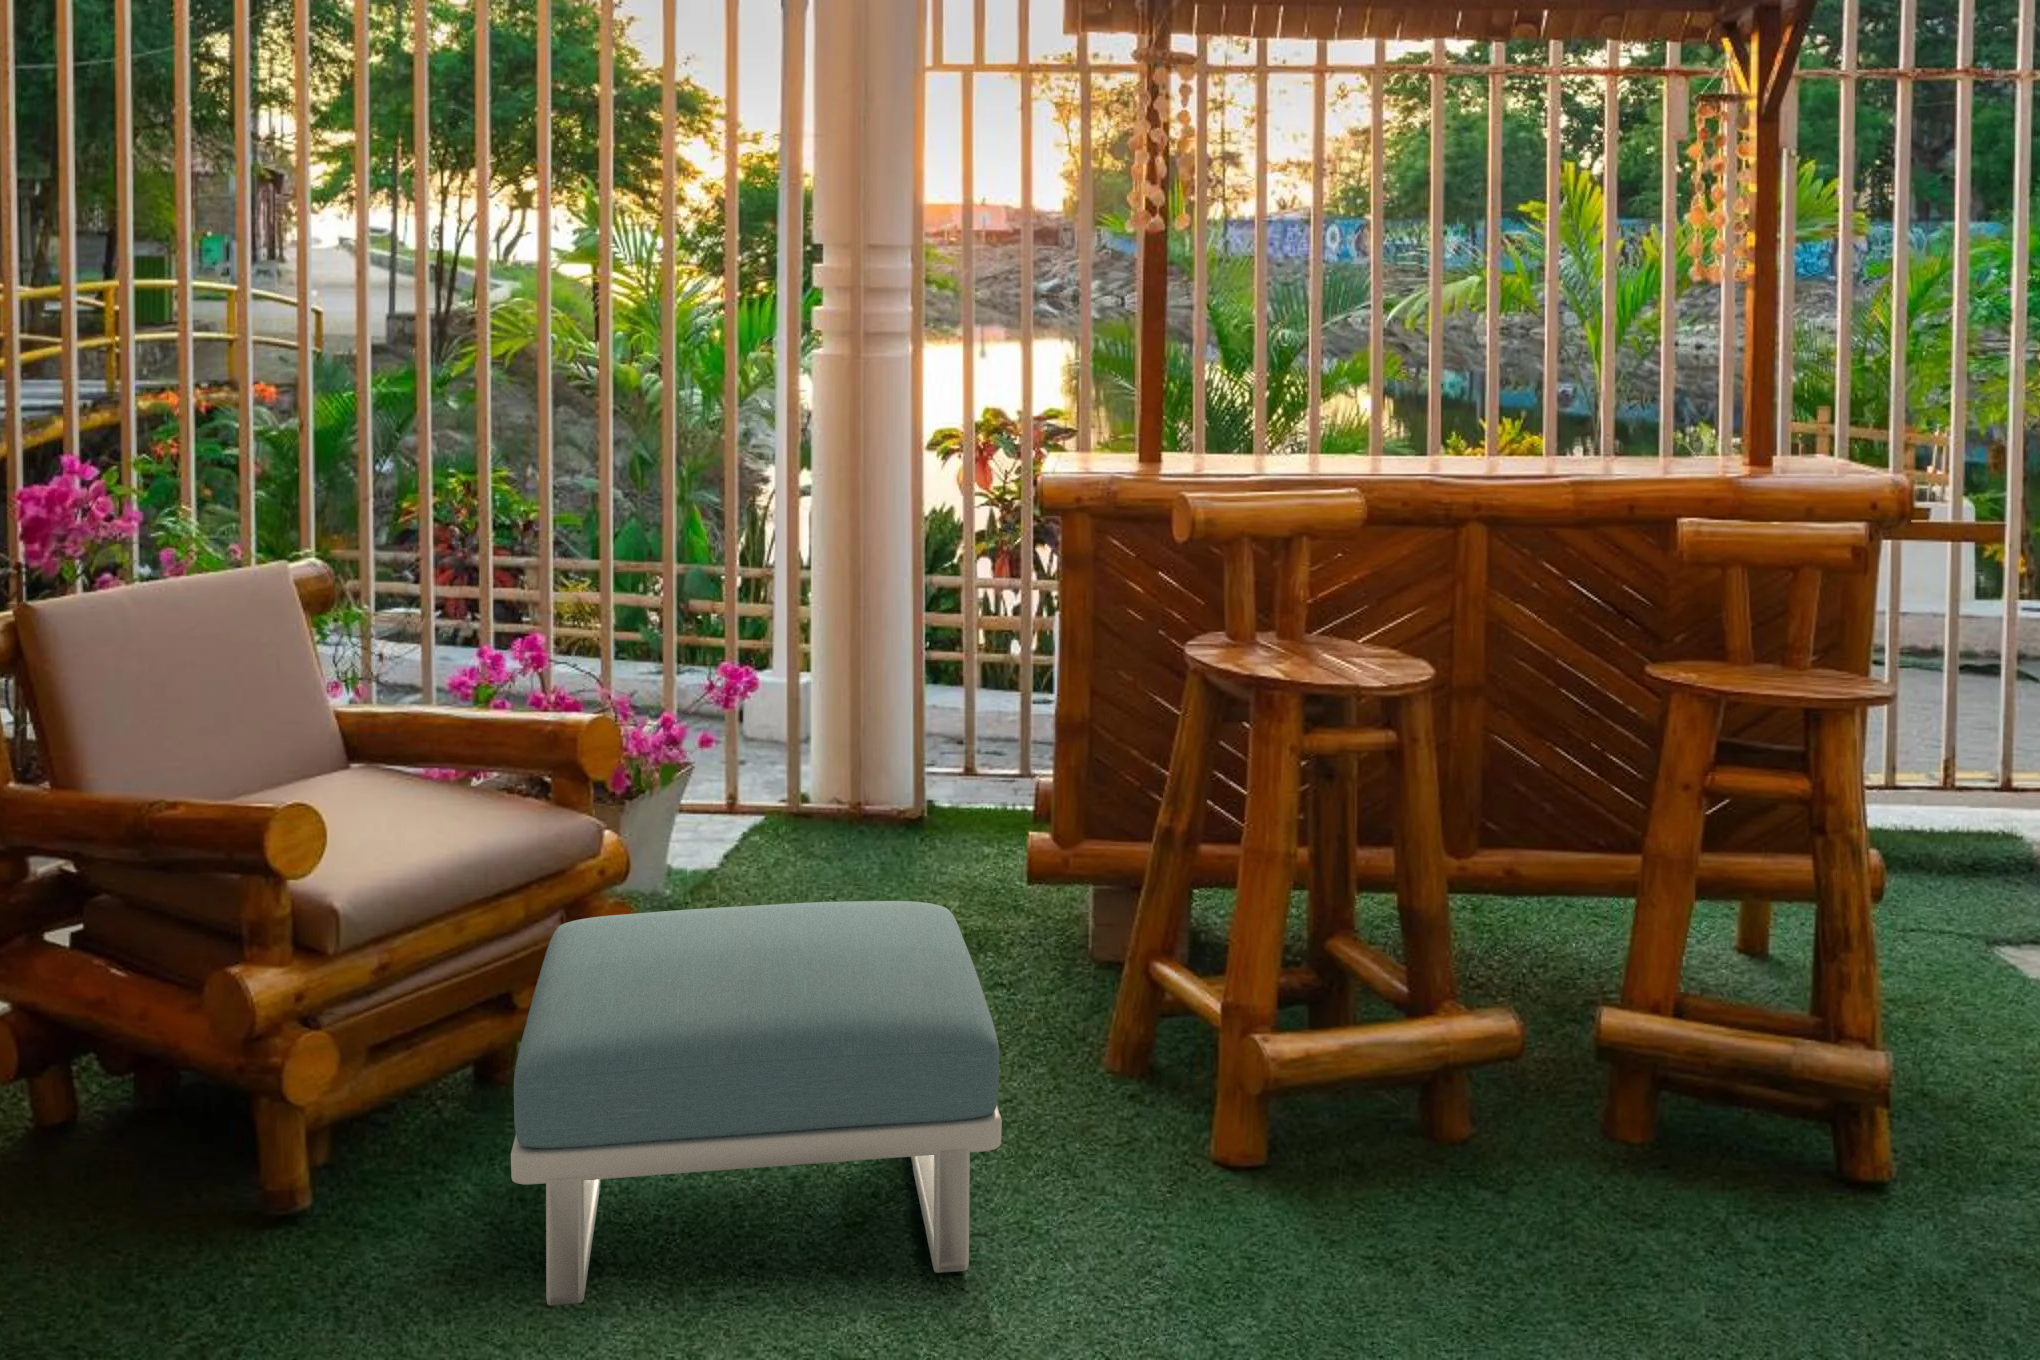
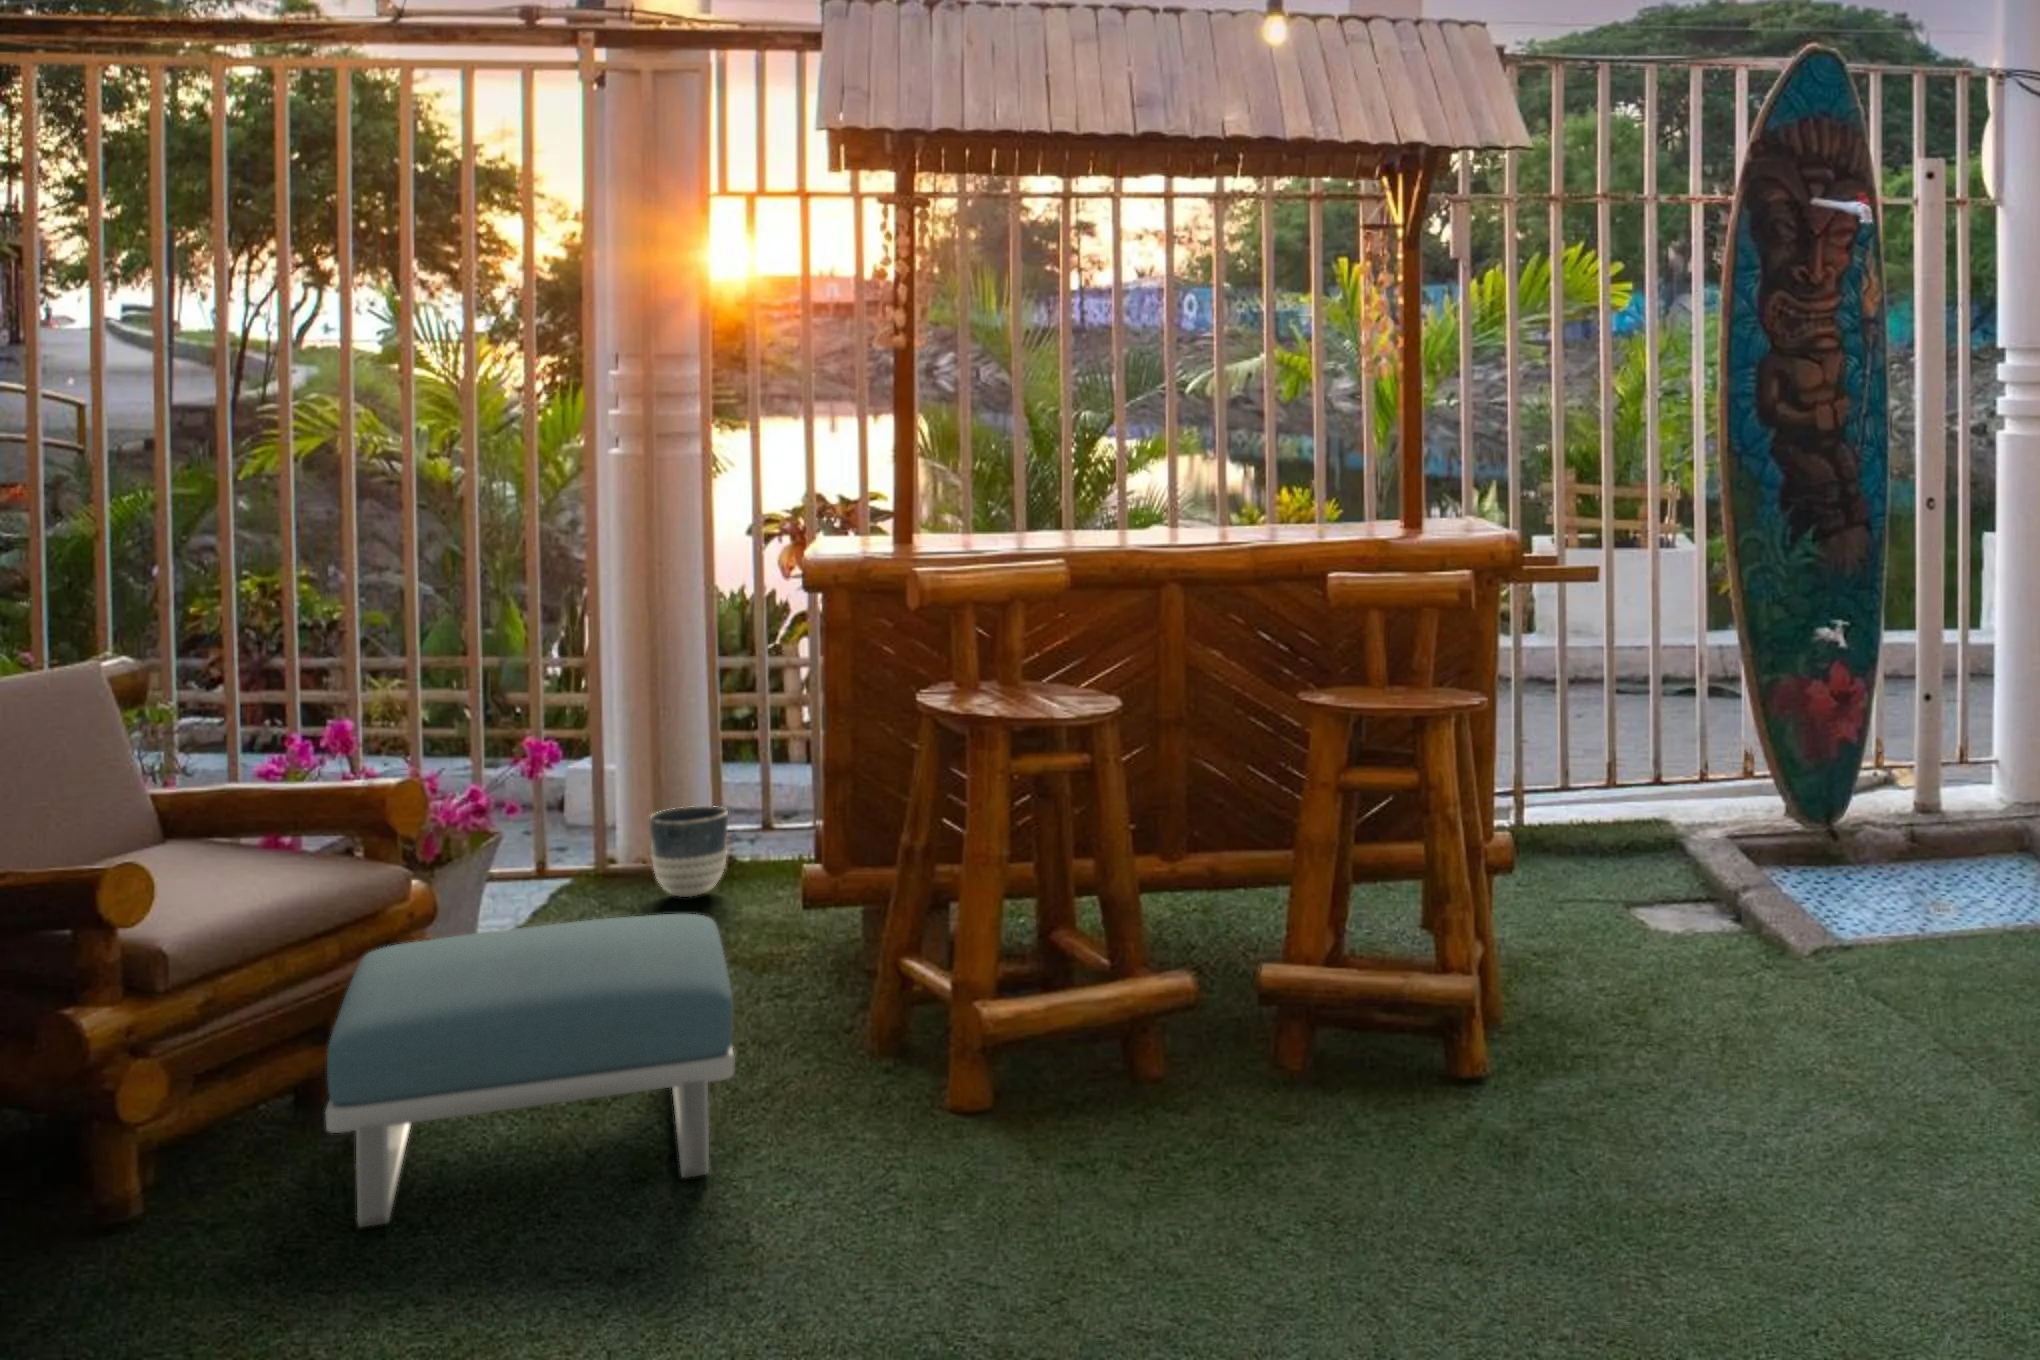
planter: none [845,743,927,844] -> present [650,806,728,897]

